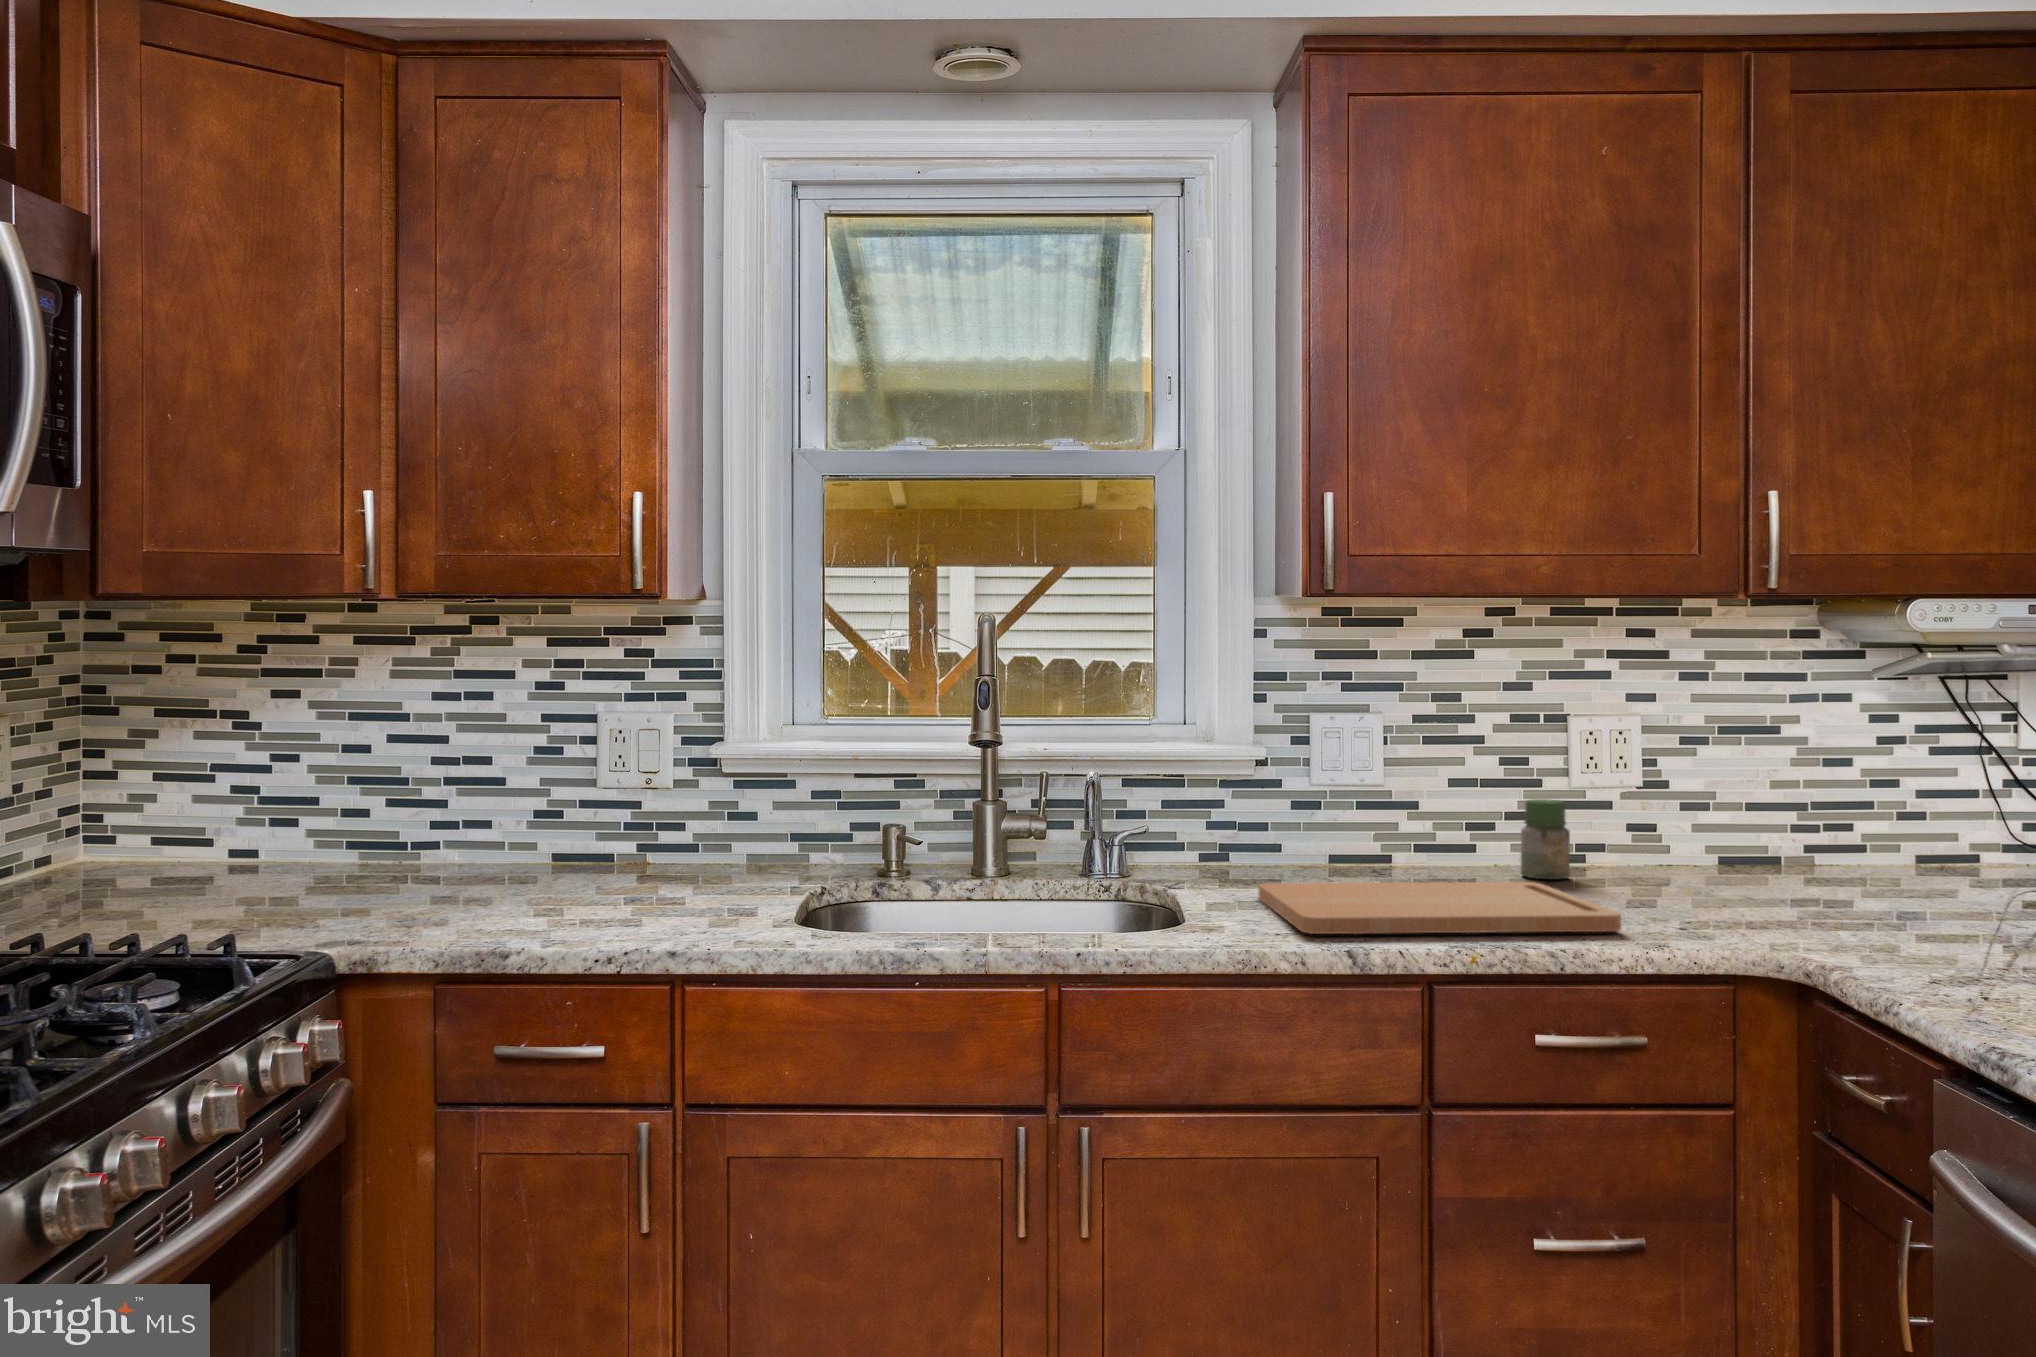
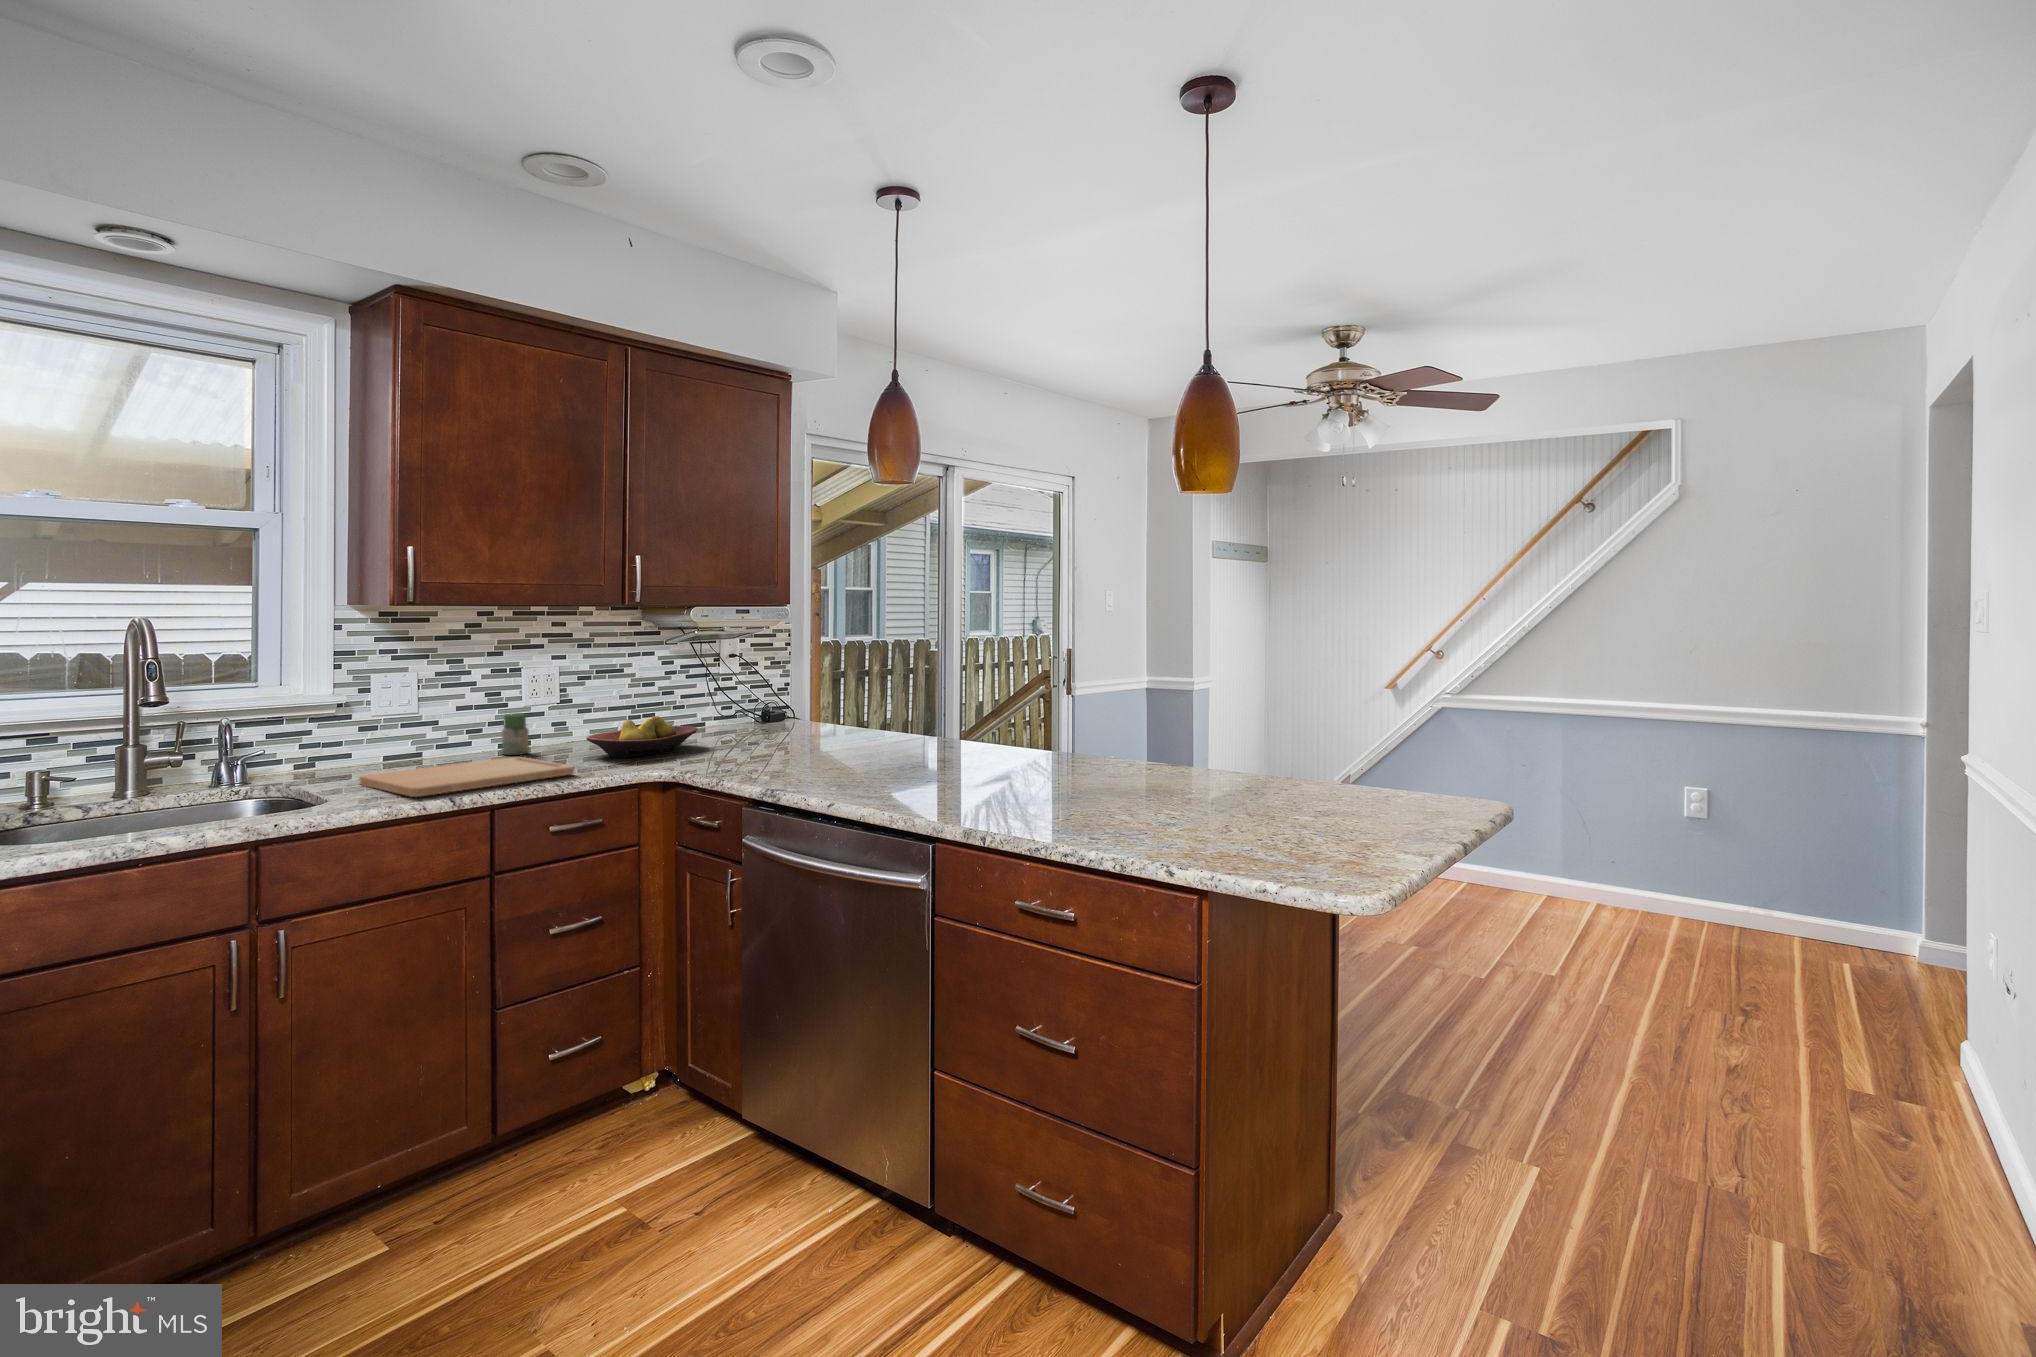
fruit bowl: none [1673,827,1941,910] -> present [586,716,697,758]

